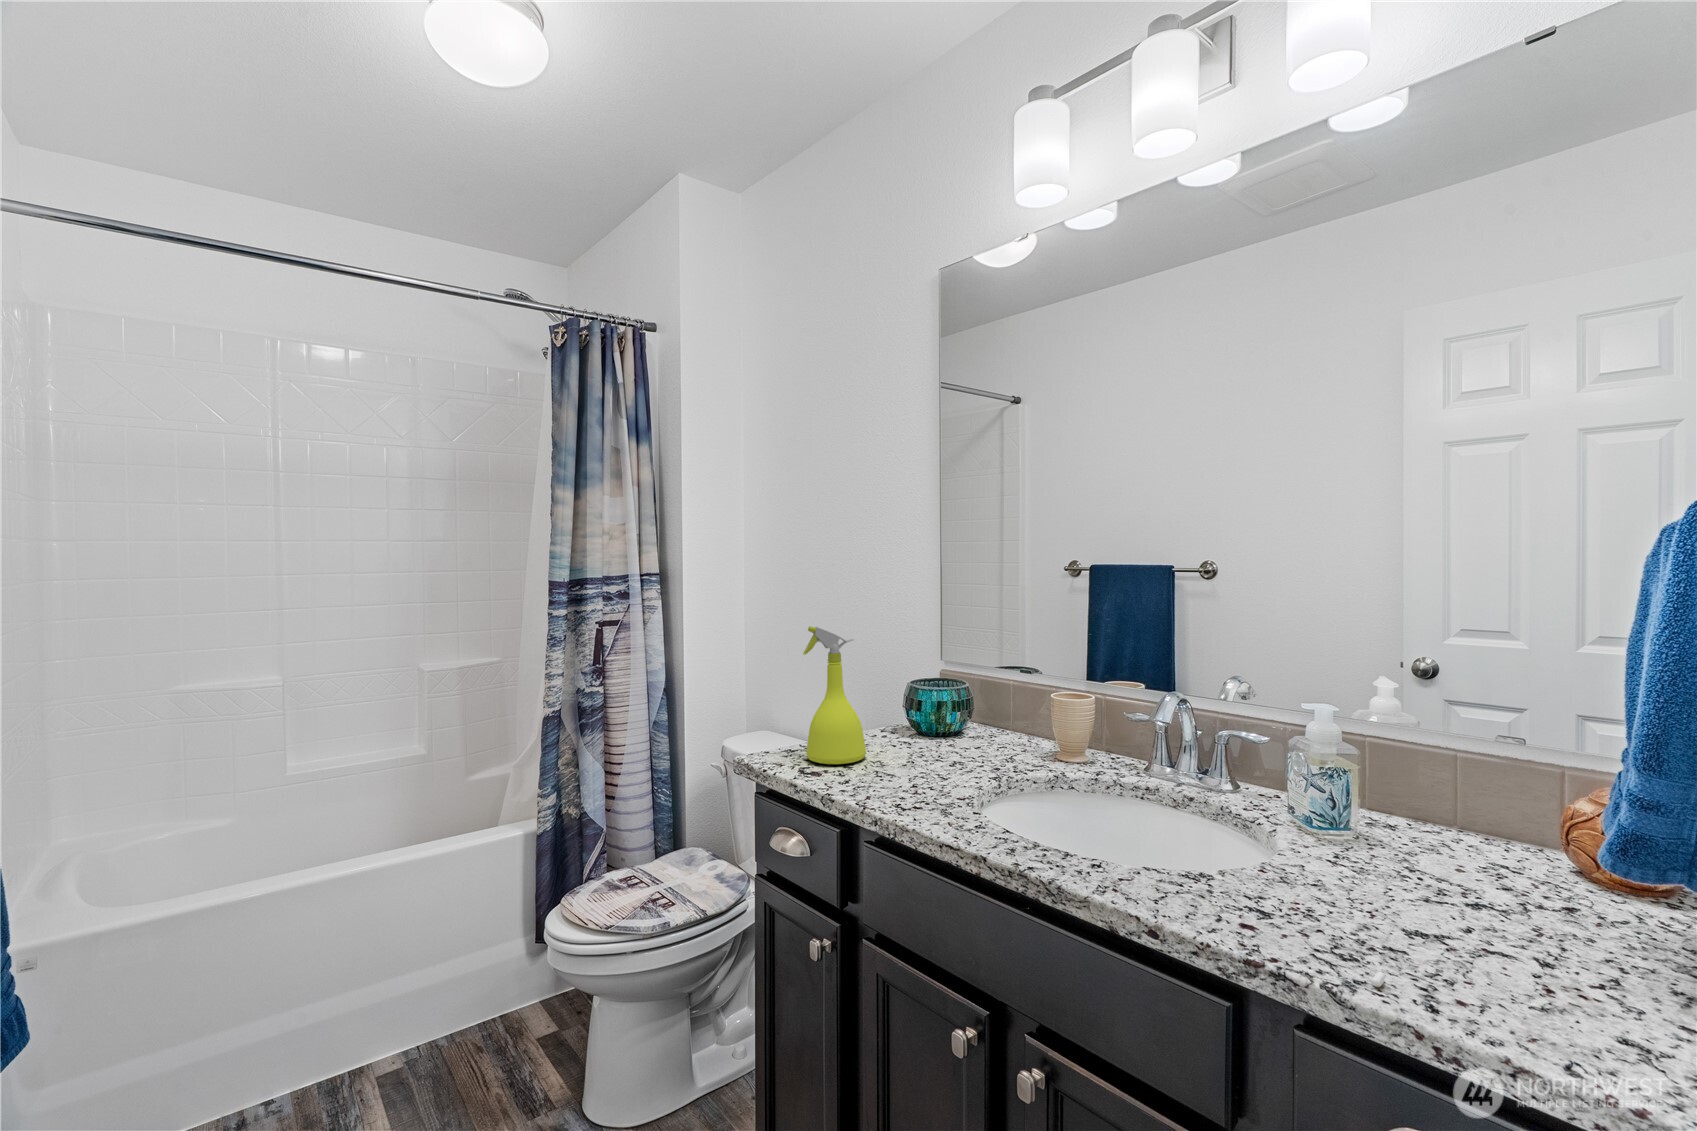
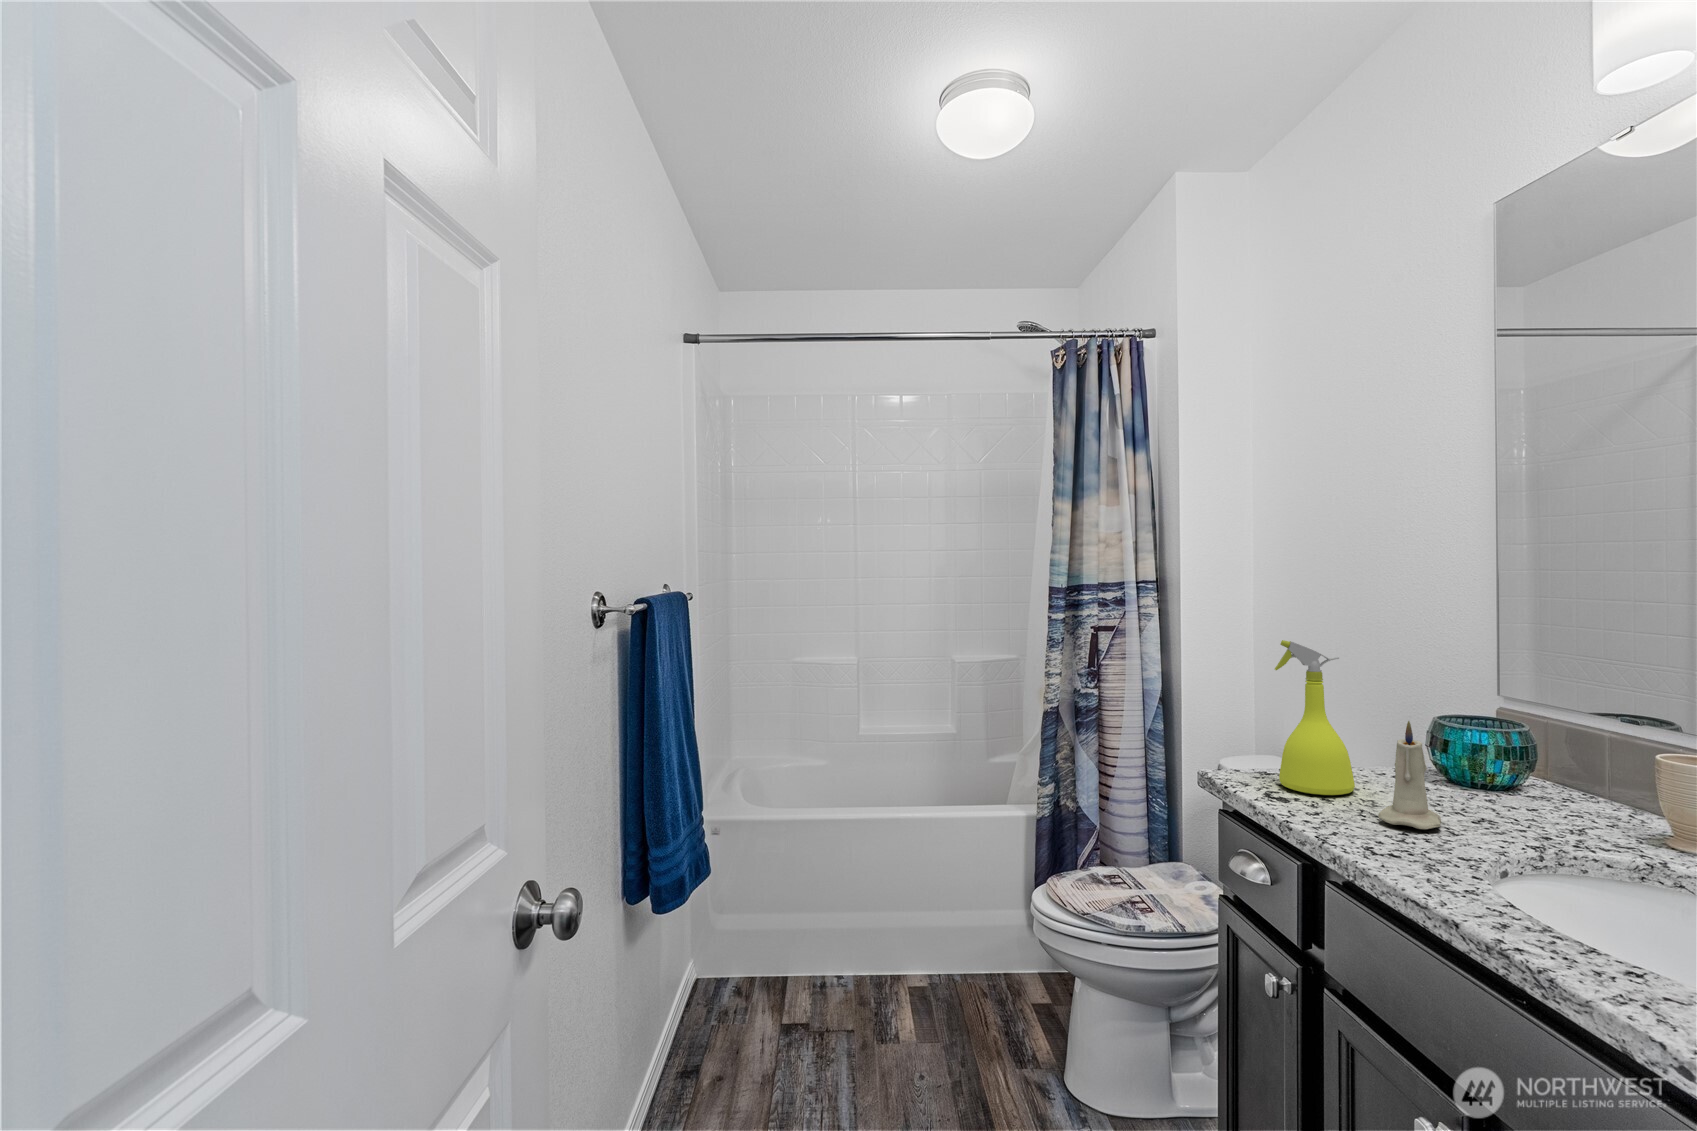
candle: none [894,689,939,781] -> present [1378,721,1441,829]

